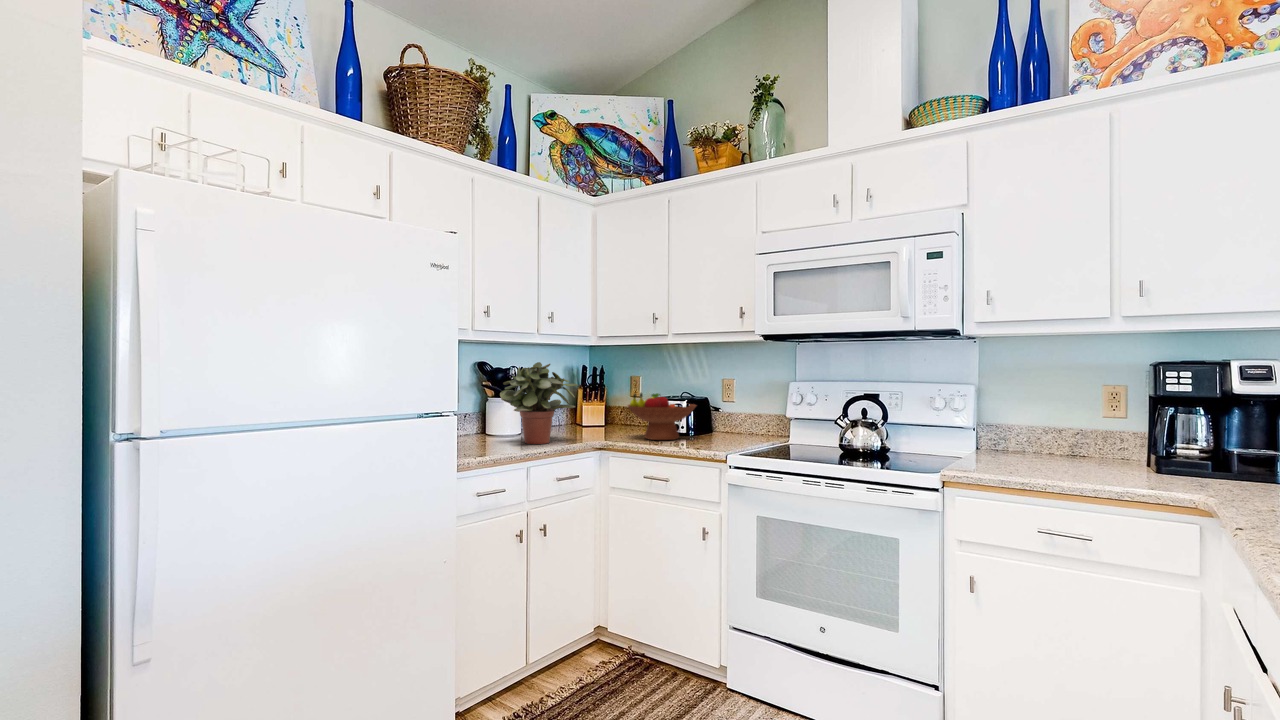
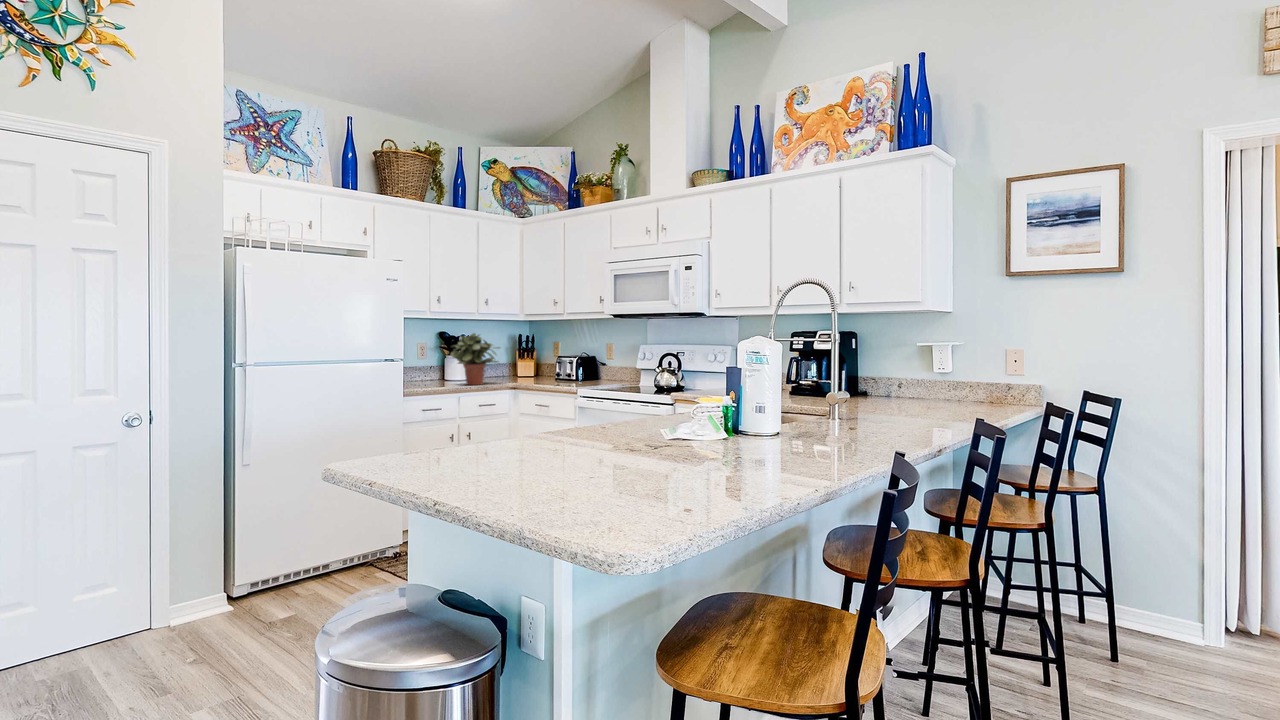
fruit bowl: present [628,393,696,440] -> none [535,353,581,384]

